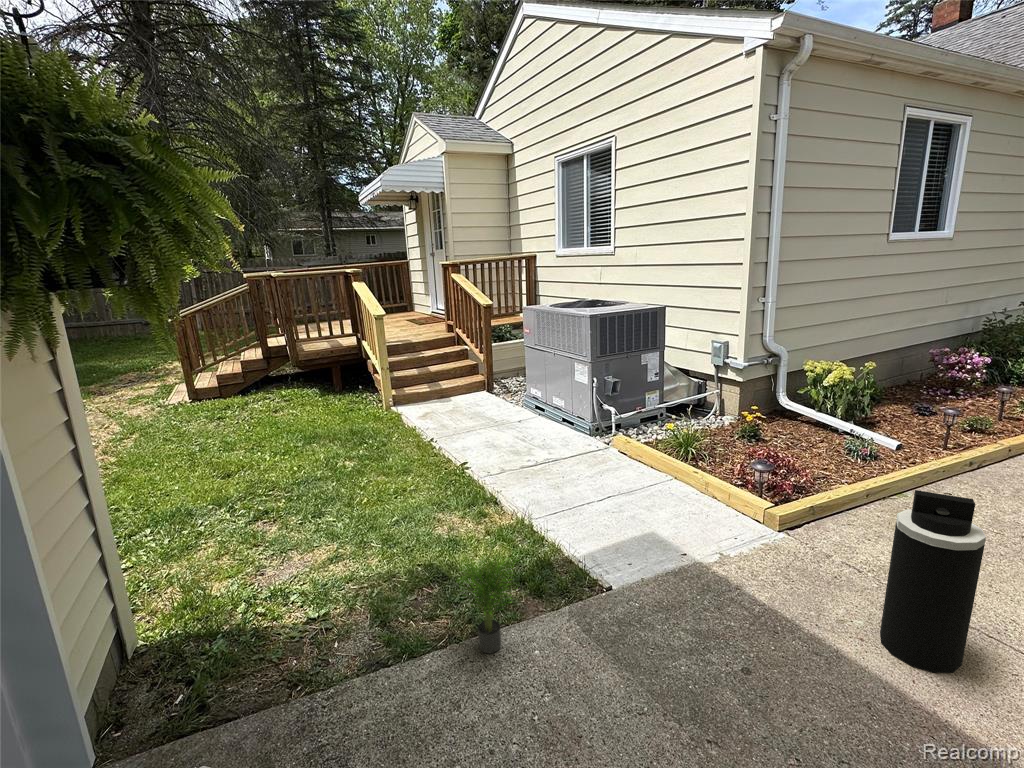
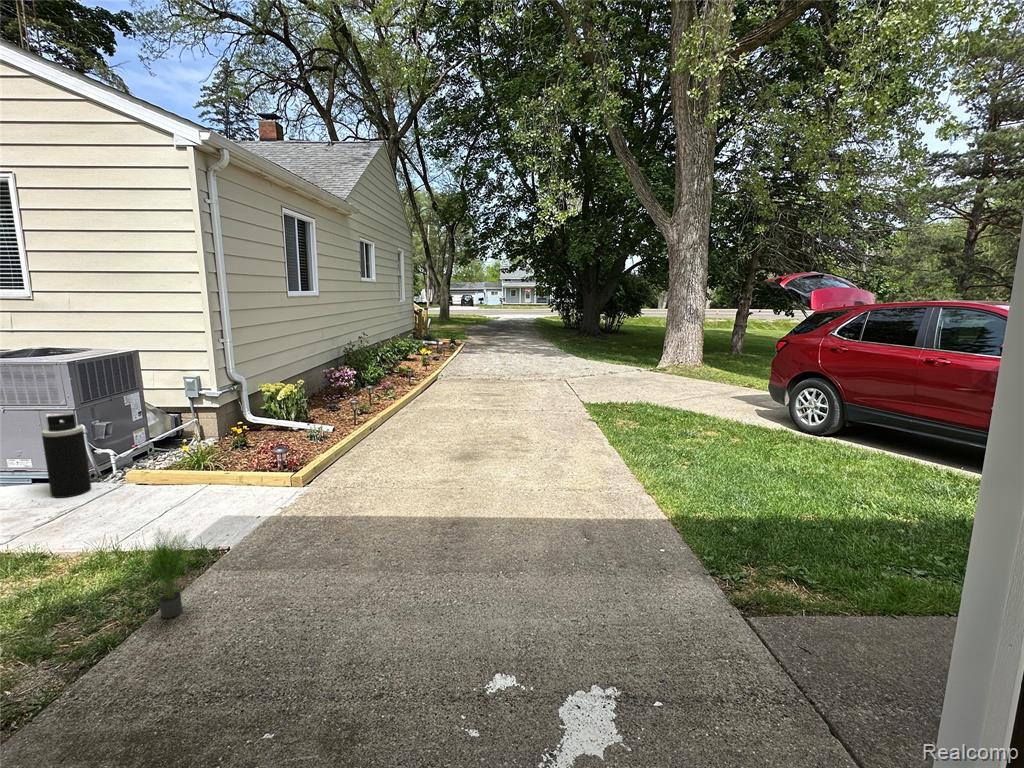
trash can: present [880,490,986,673] -> present [42,414,91,498]

